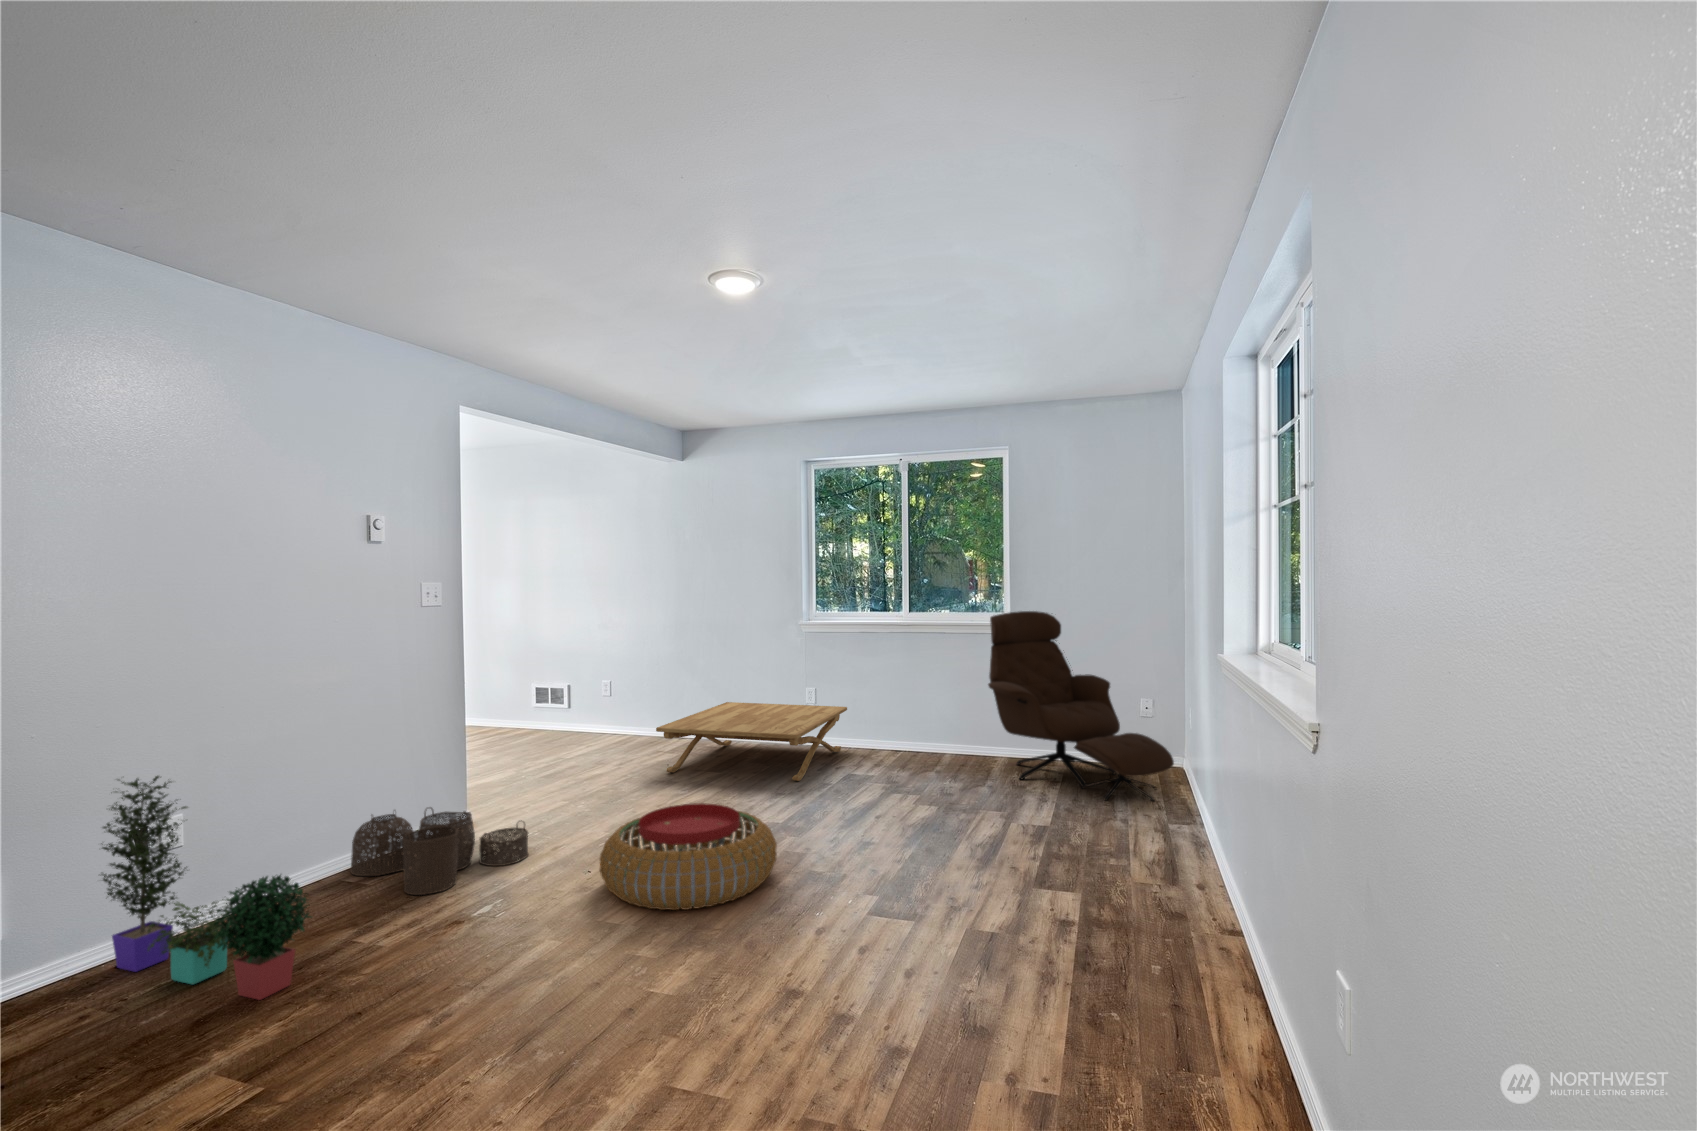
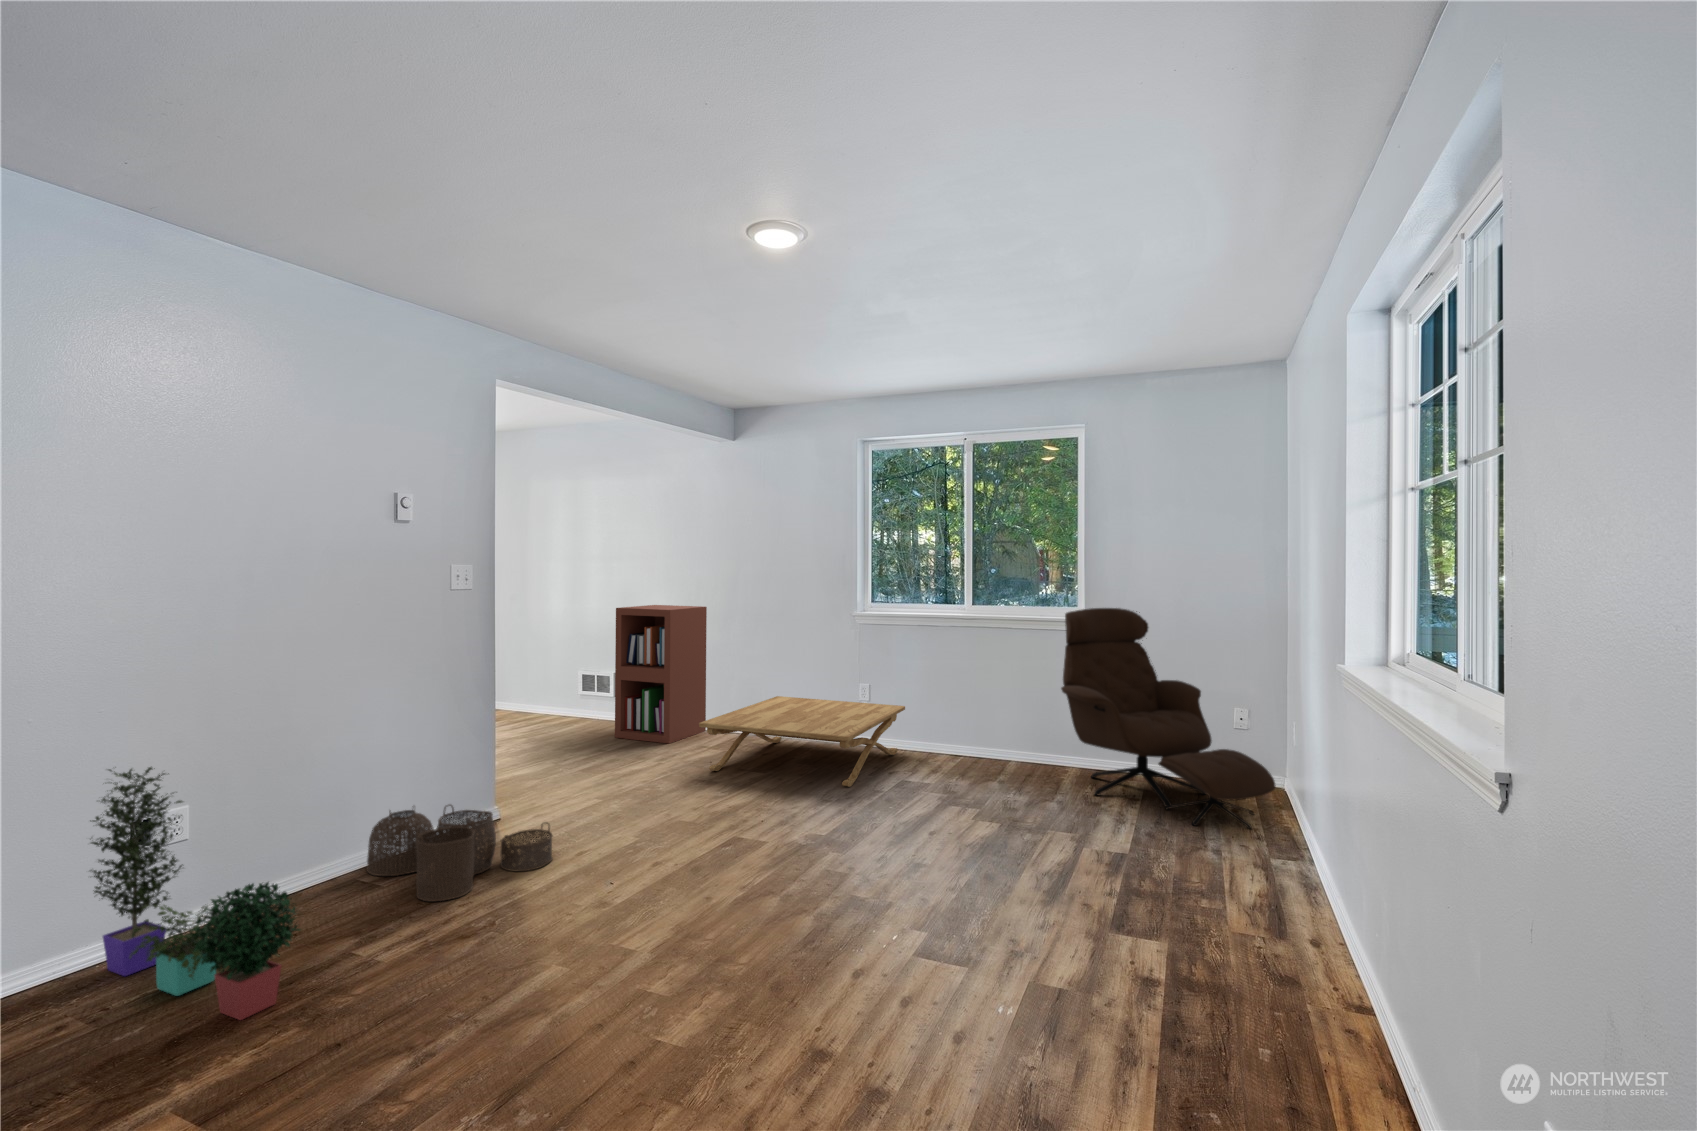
bookshelf: none [570,619,658,750] -> present [615,605,707,743]
pouf: present [600,803,777,910] -> none [621,814,817,937]

